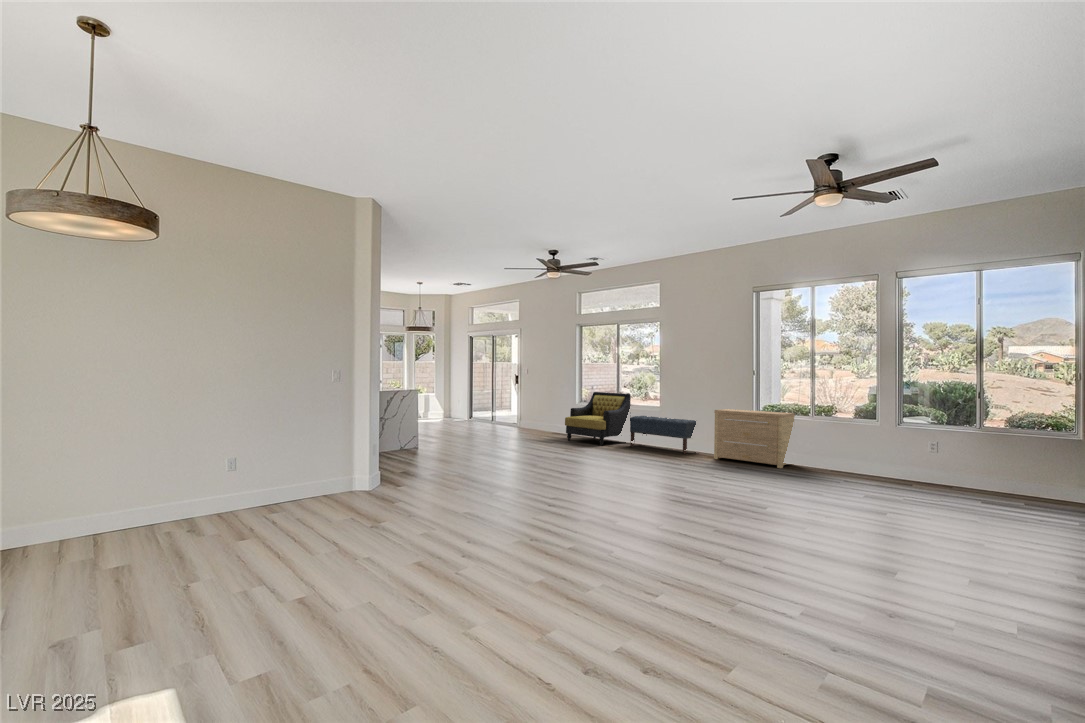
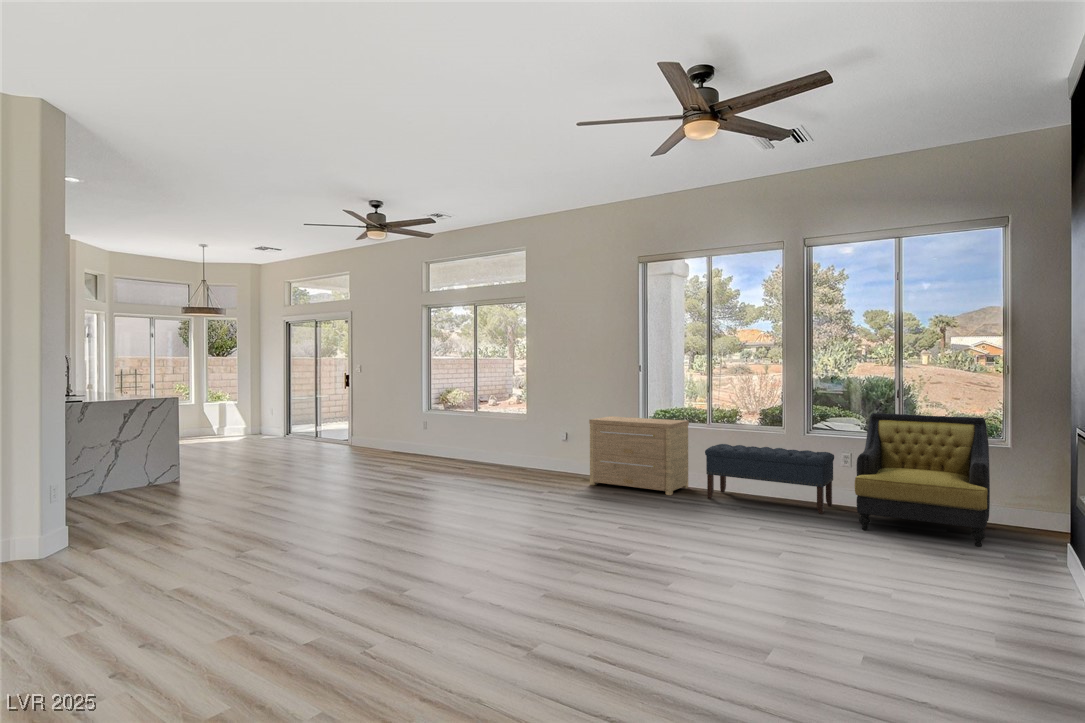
armchair: present [565,392,631,446] -> present [855,413,990,546]
bench: present [630,416,696,454] -> present [705,444,834,514]

